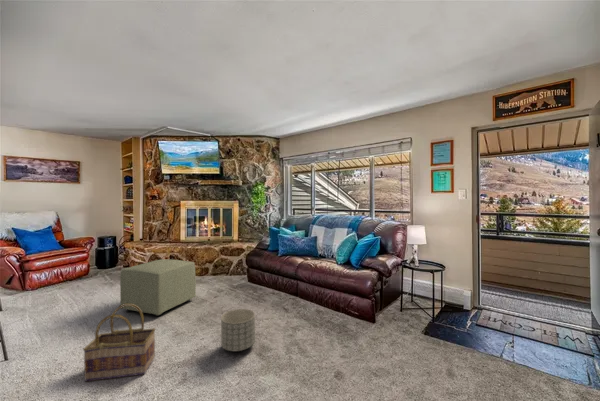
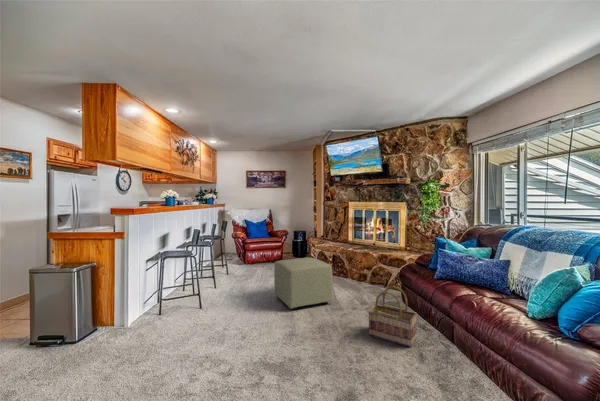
basket: present [83,304,155,381] -> present [368,286,417,347]
planter: present [221,309,255,351] -> none [304,327,341,376]

